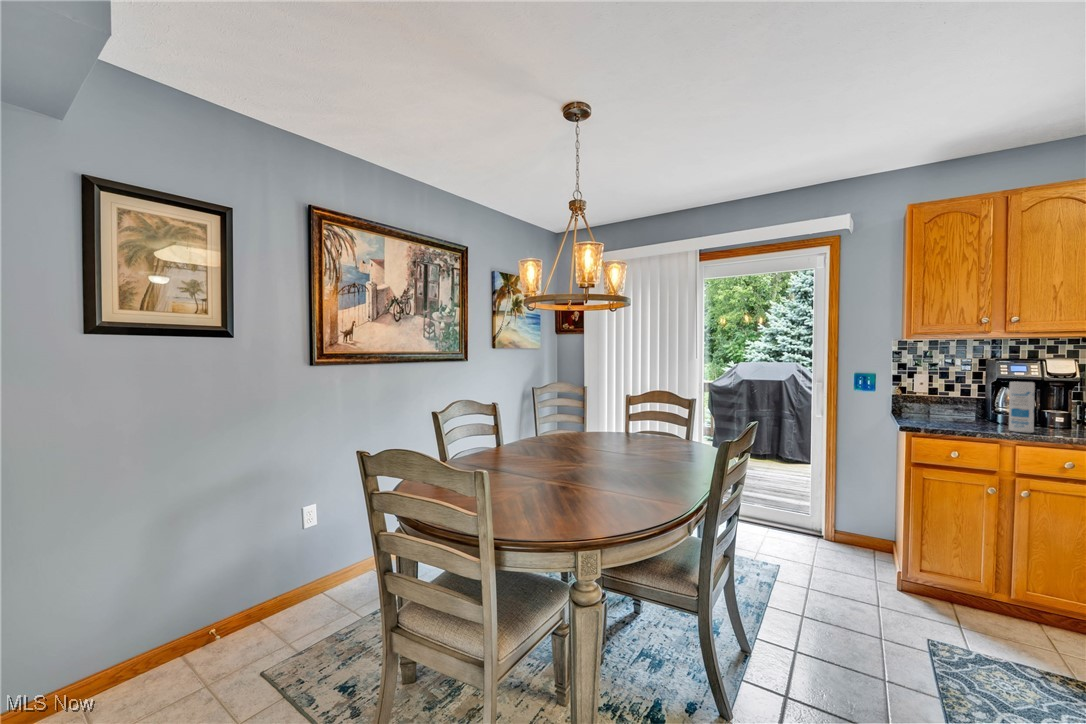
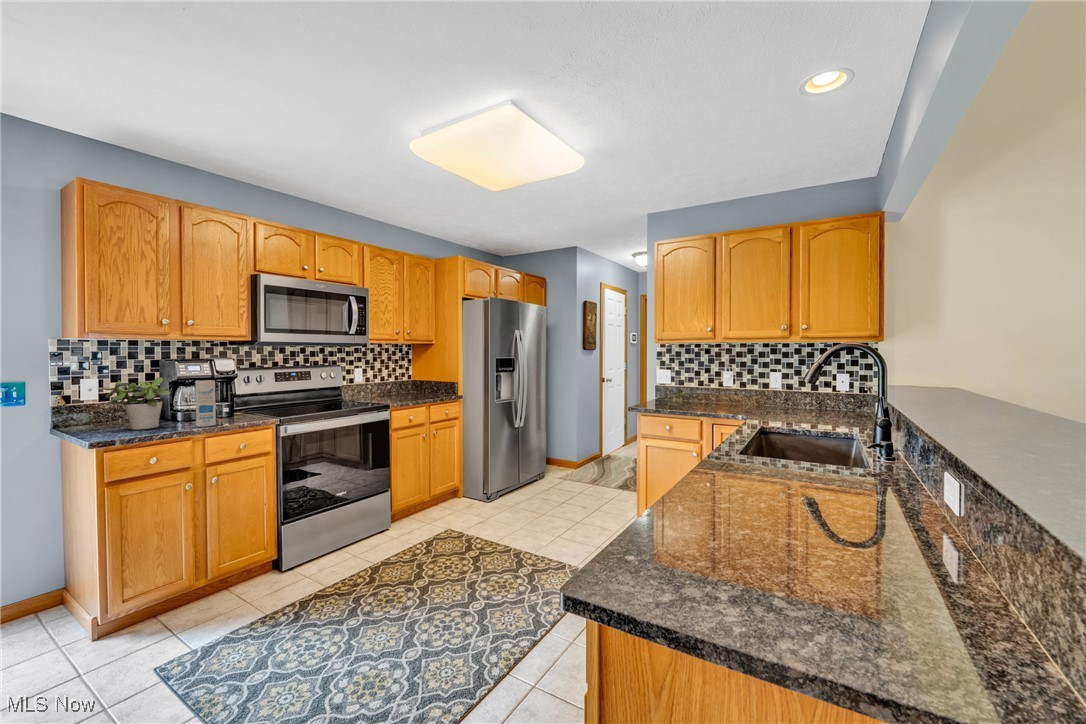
potted plant: none [921,376,982,424] -> present [103,377,170,430]

